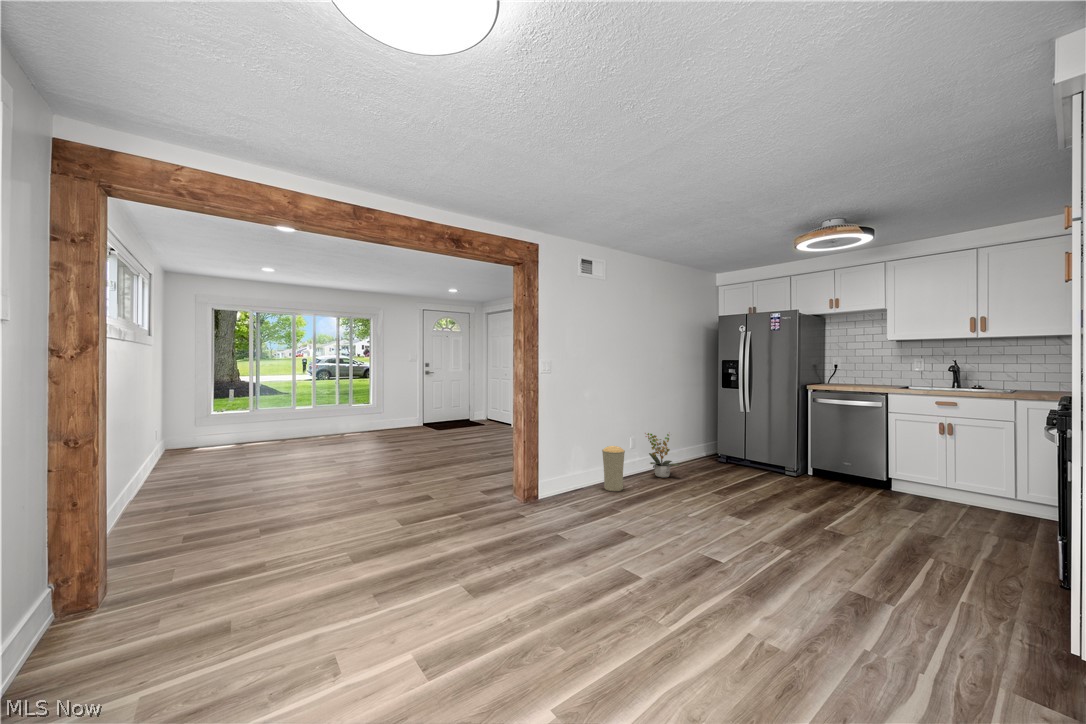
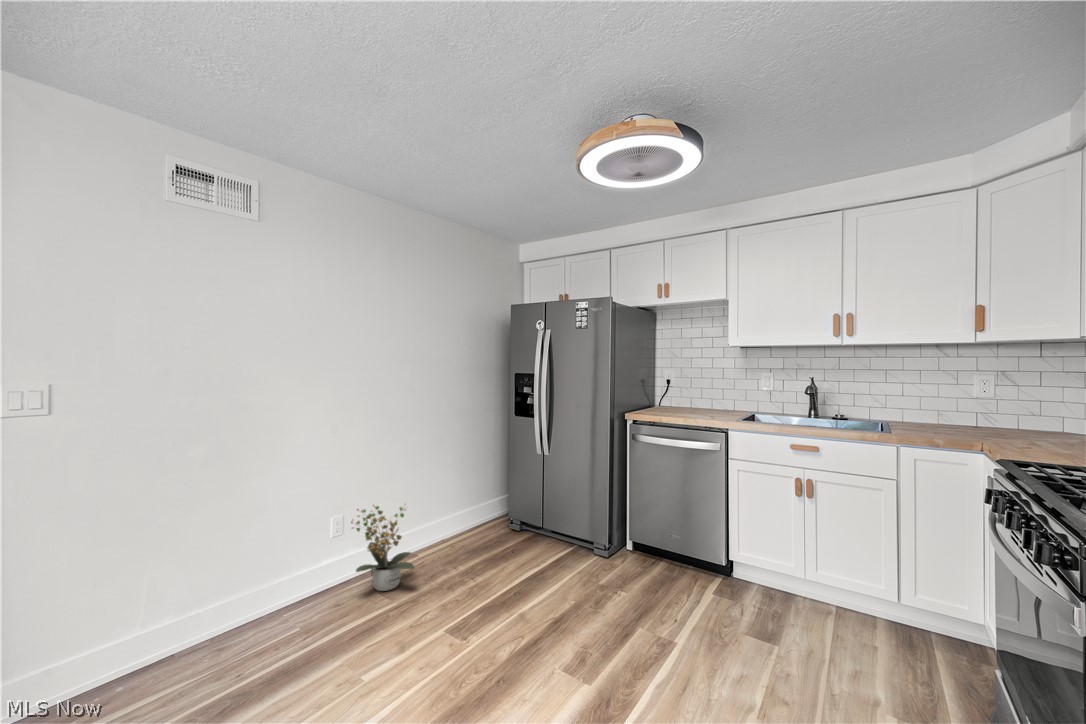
trash can: present [602,446,625,491] -> none [213,559,271,664]

